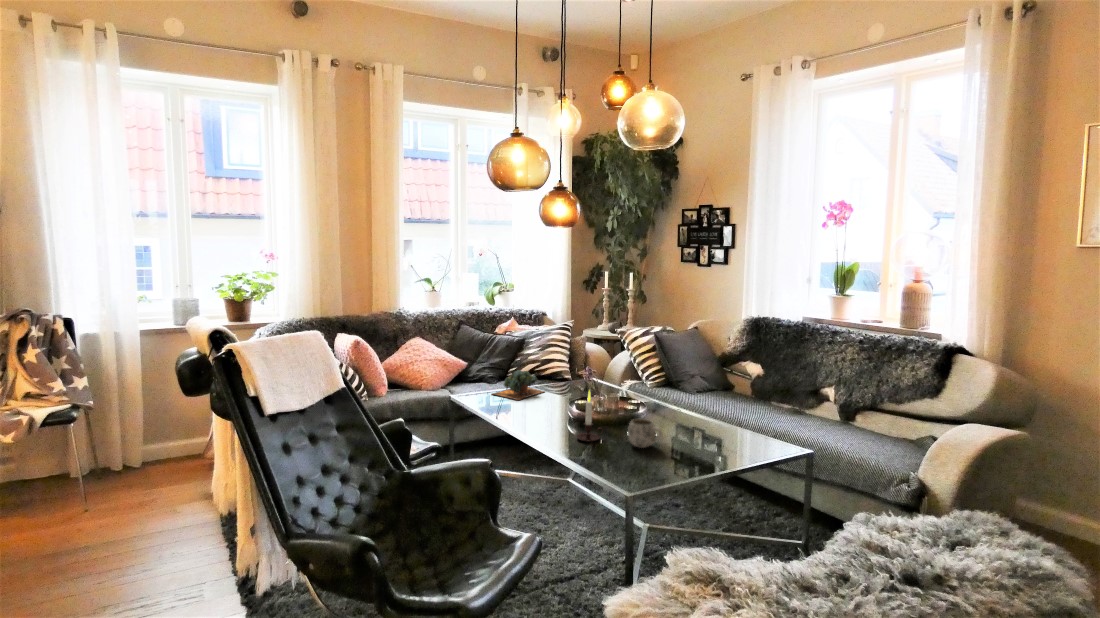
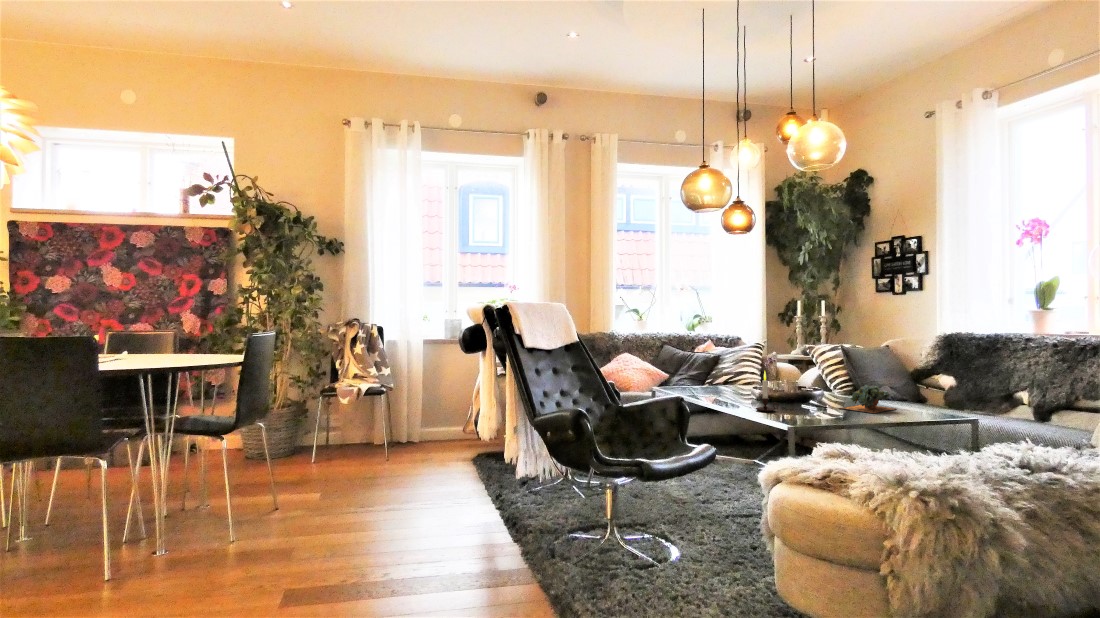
succulent plant: present [492,370,544,400] -> present [839,385,895,413]
mug: present [628,419,662,448] -> none [798,394,827,416]

